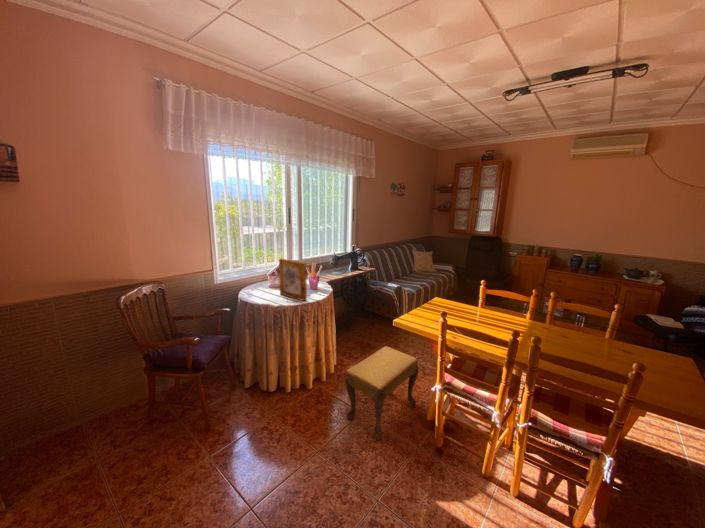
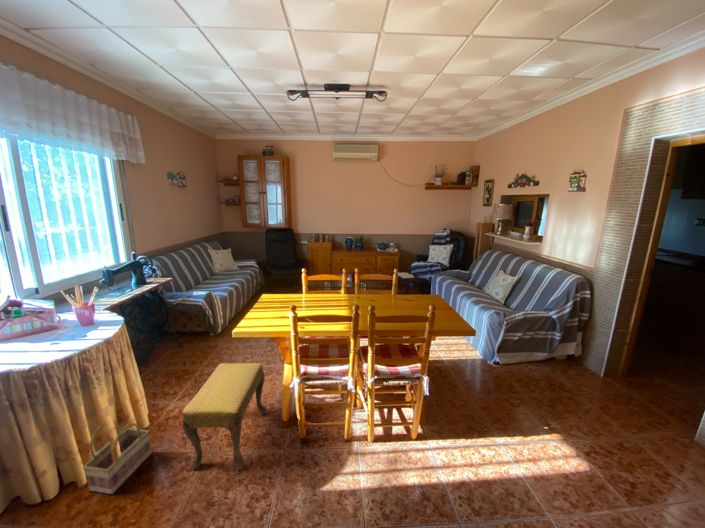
picture frame: present [279,259,307,301] -> none [7,288,86,349]
basket: none [292,356,330,406] -> present [83,422,152,494]

